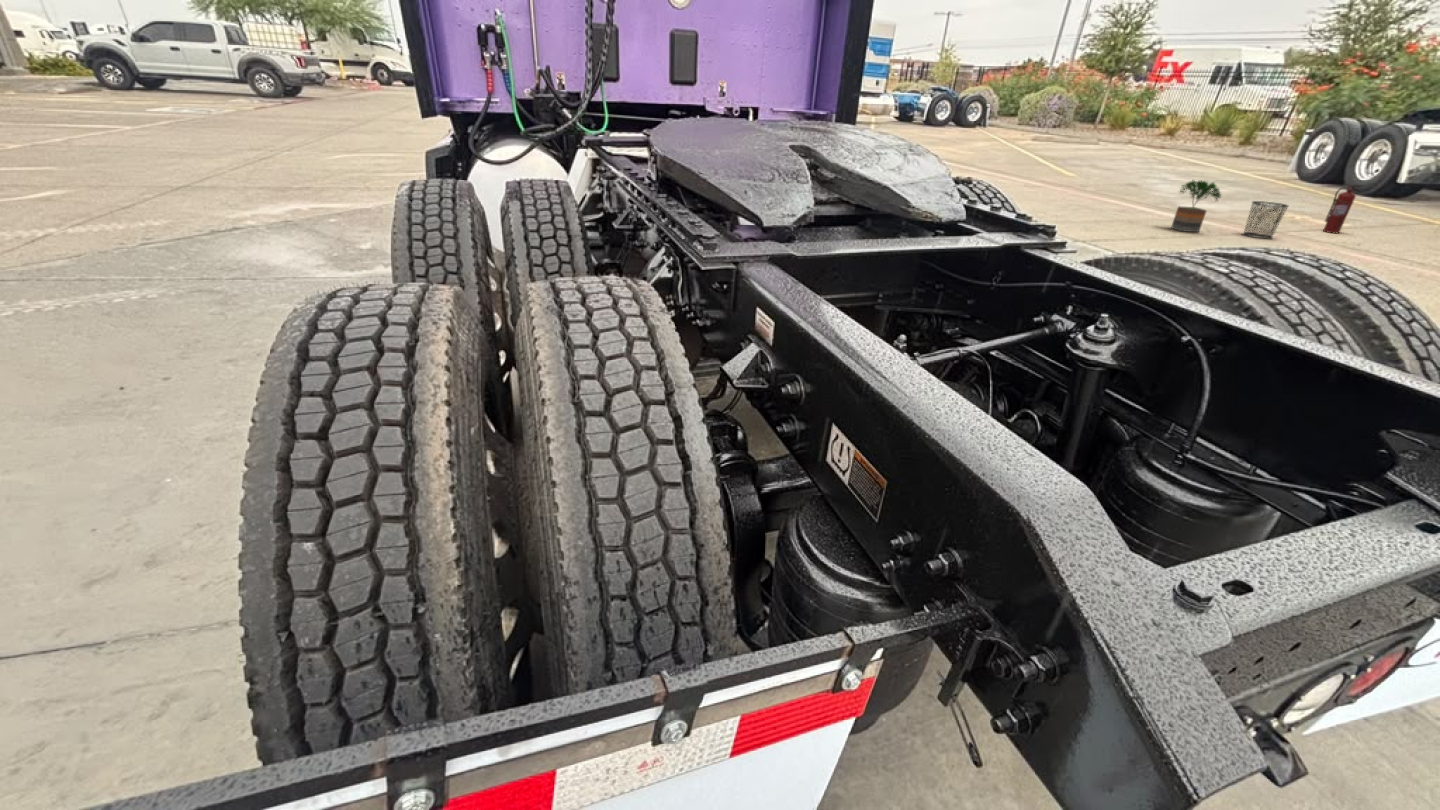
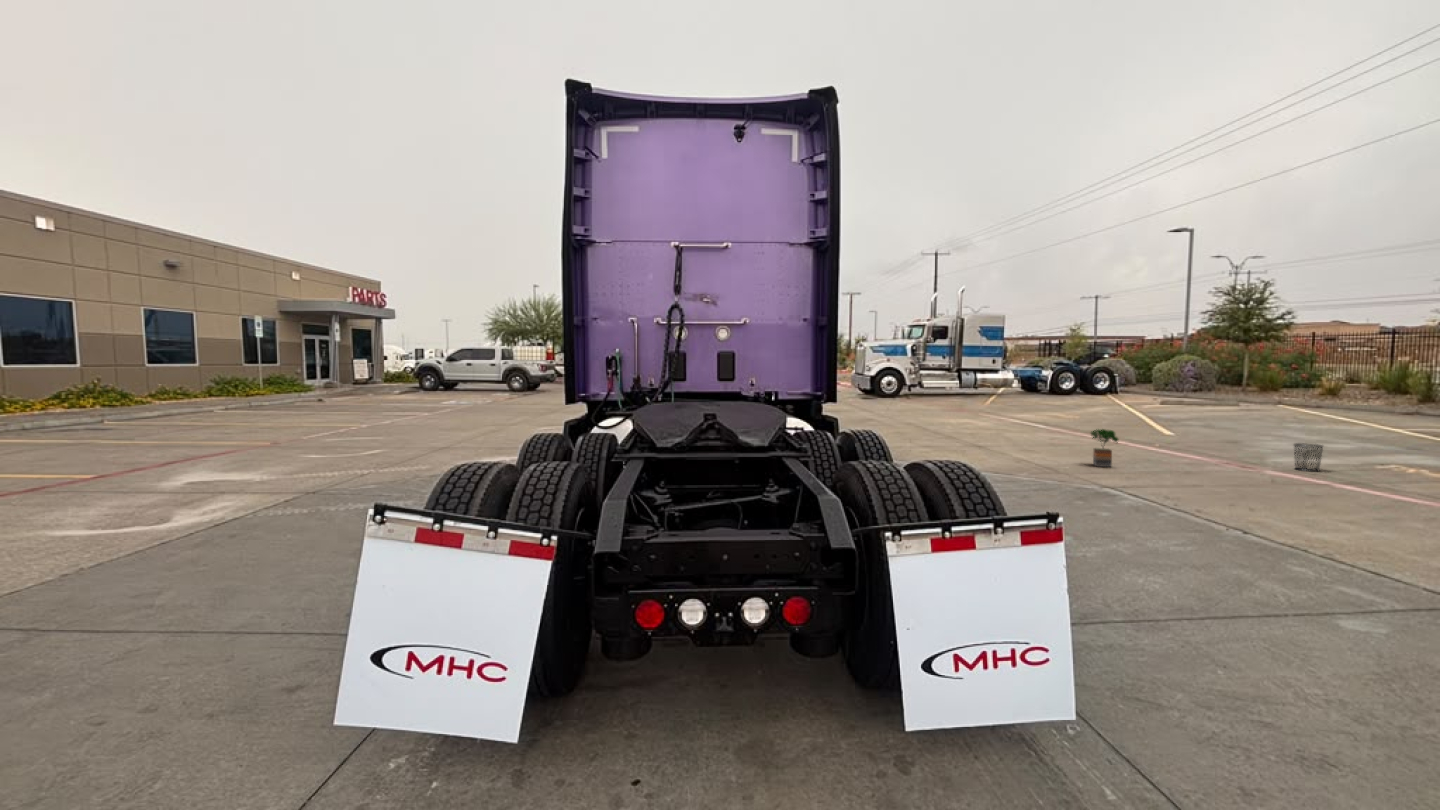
fire extinguisher: present [1323,185,1361,233] -> none [1247,430,1264,469]
waste bin: present [1243,201,1289,239] -> present [1294,443,1323,471]

